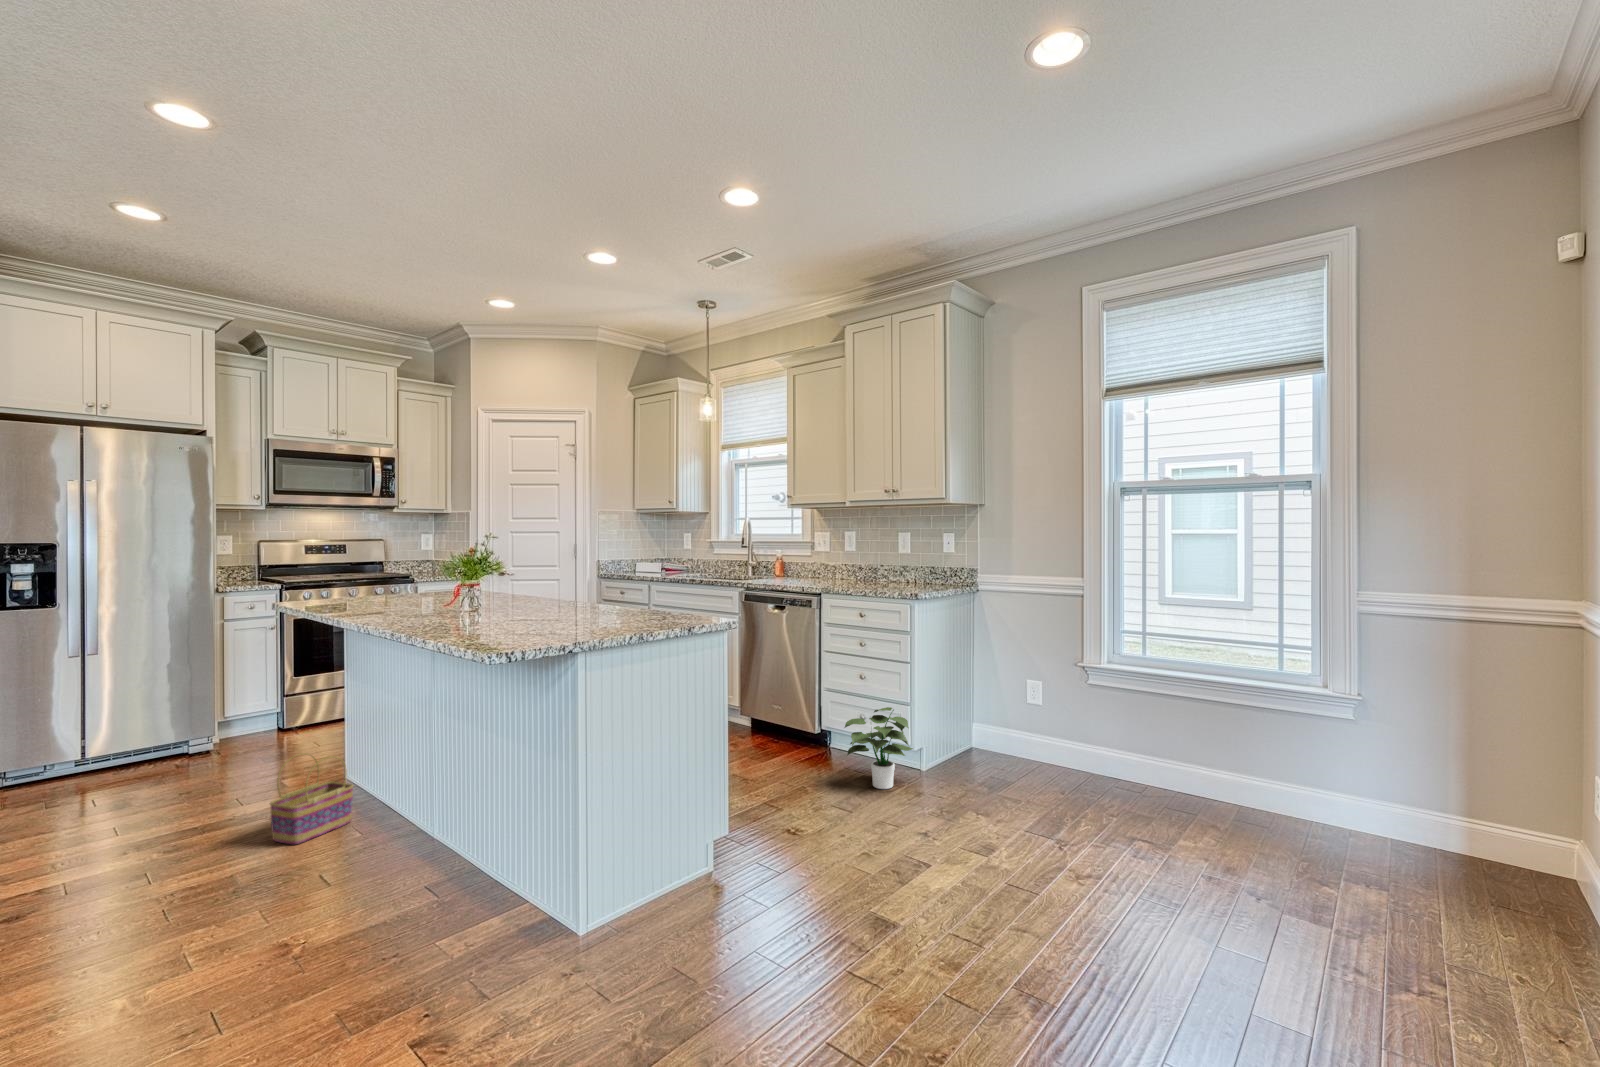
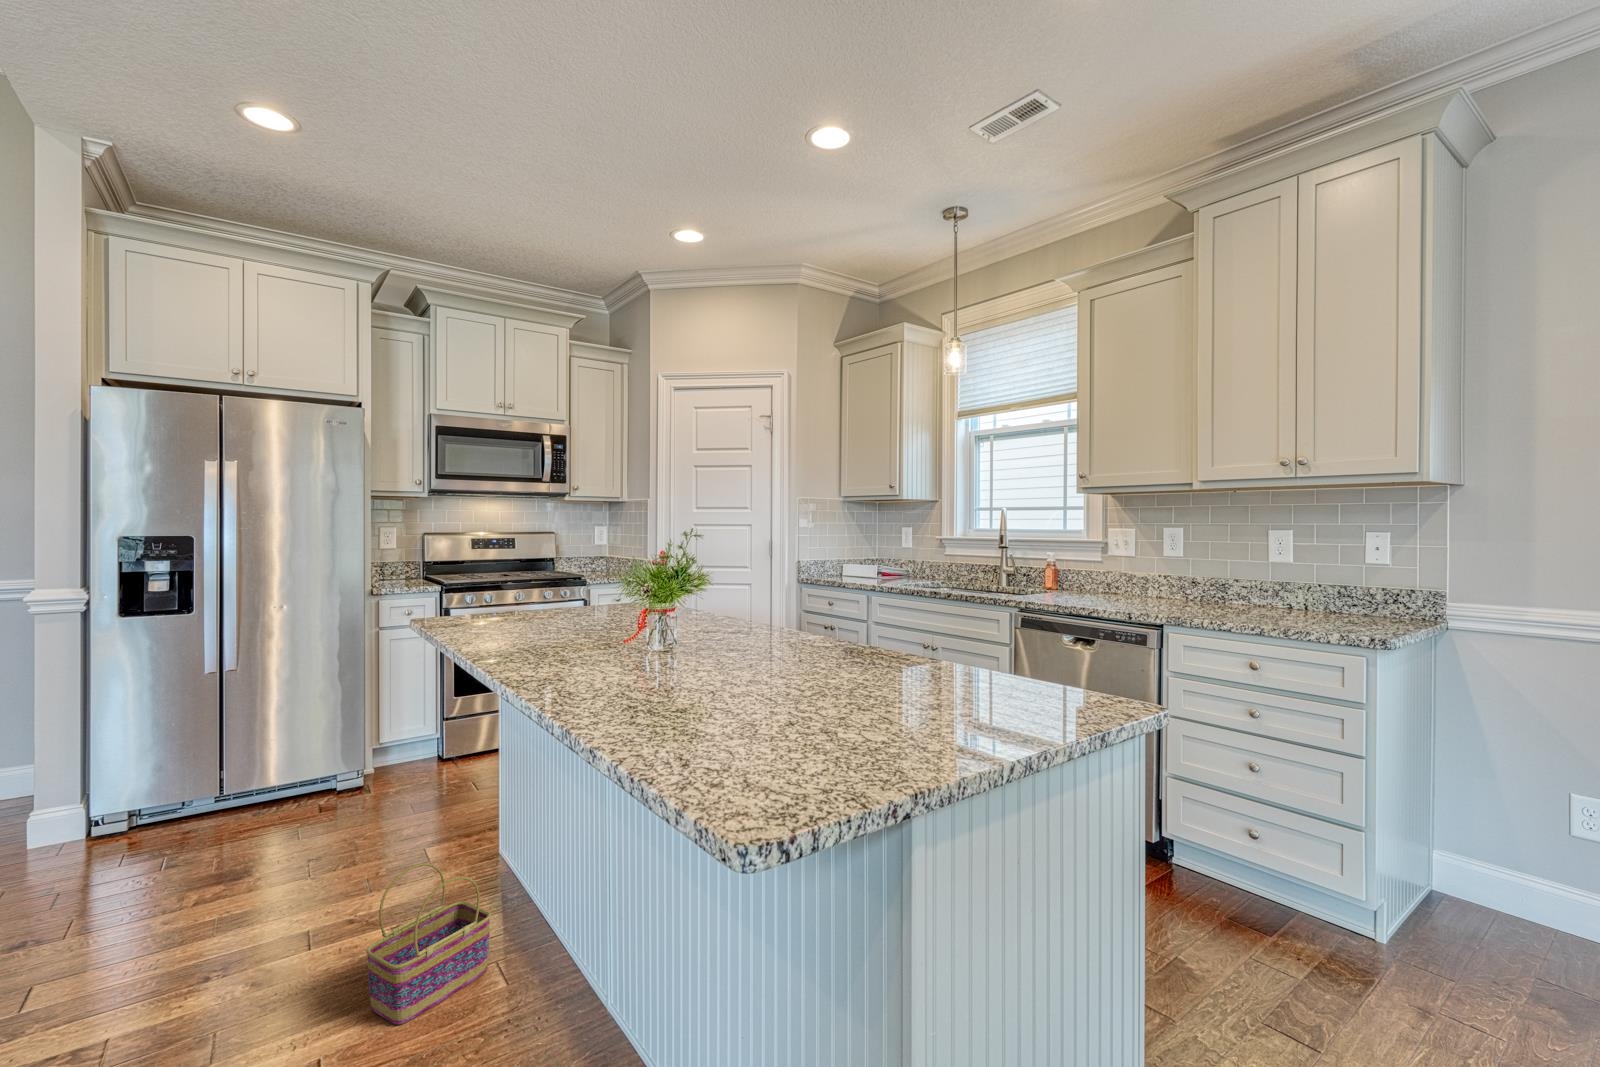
potted plant: present [845,707,913,789] -> none [1266,837,1415,994]

